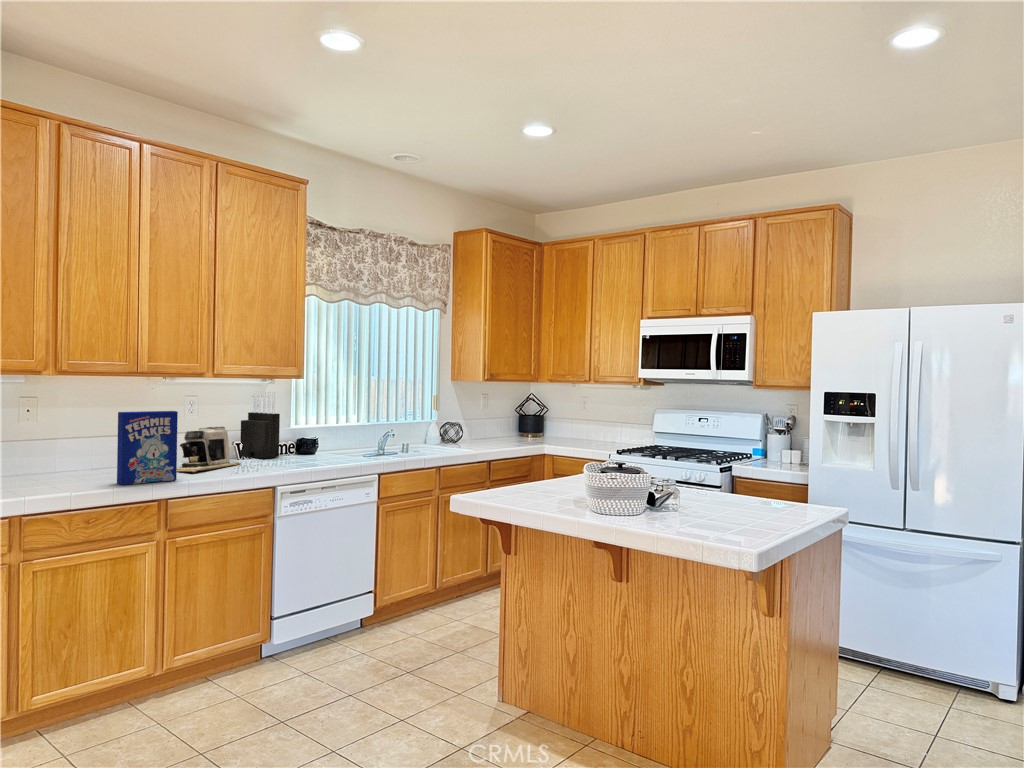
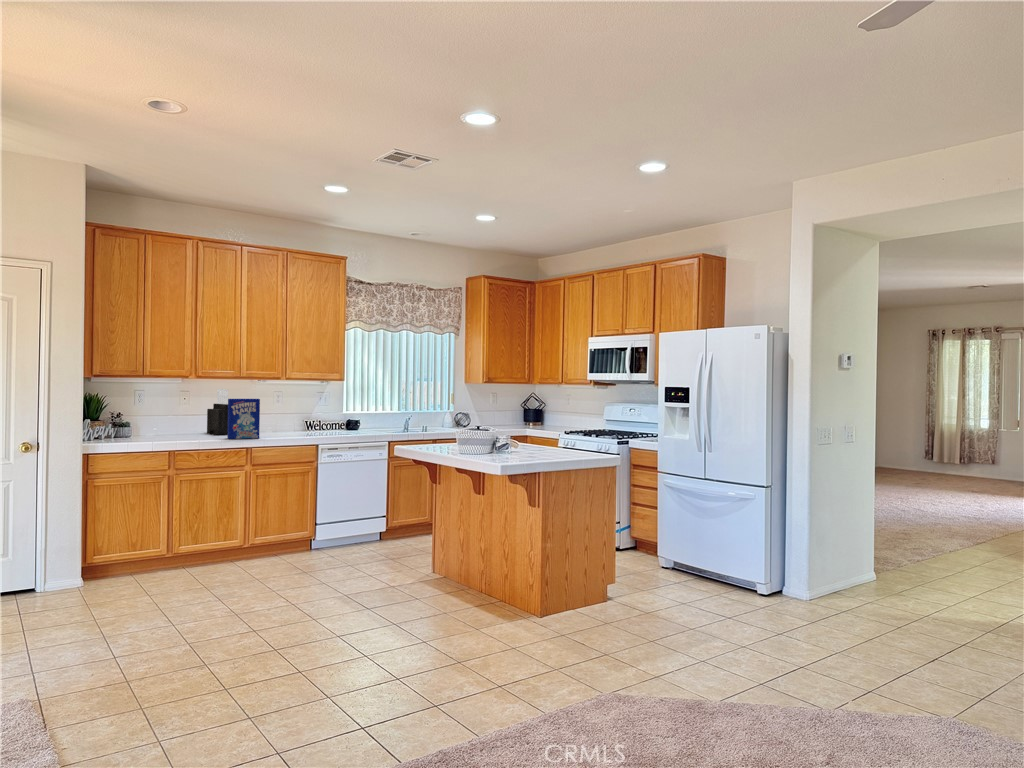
knife block: present [240,391,280,458] -> present [207,389,228,435]
coffee maker: present [178,427,241,472] -> none [262,410,304,435]

